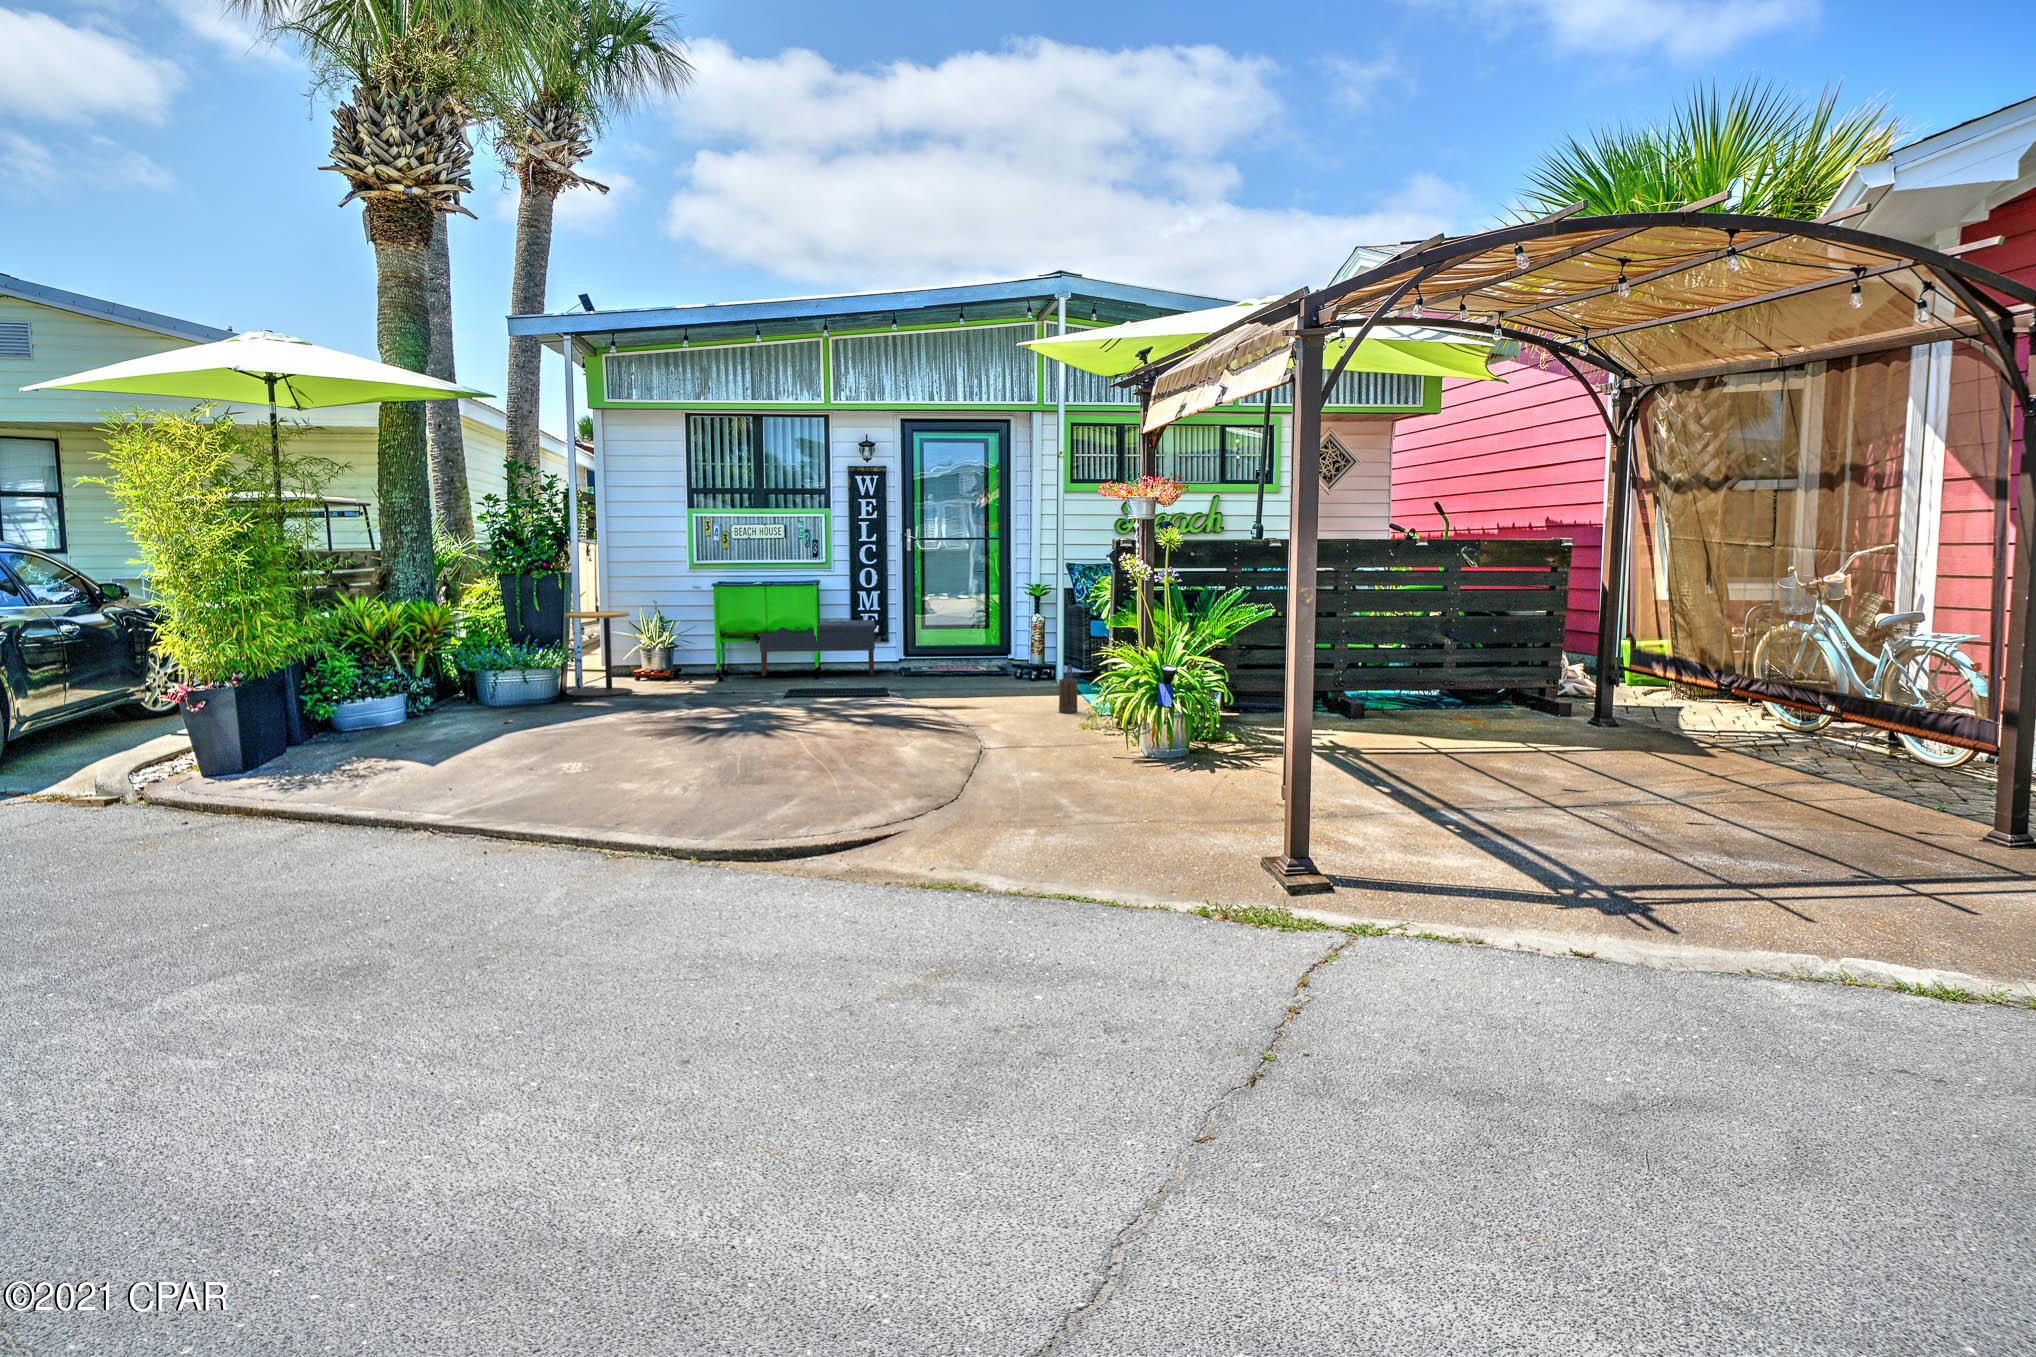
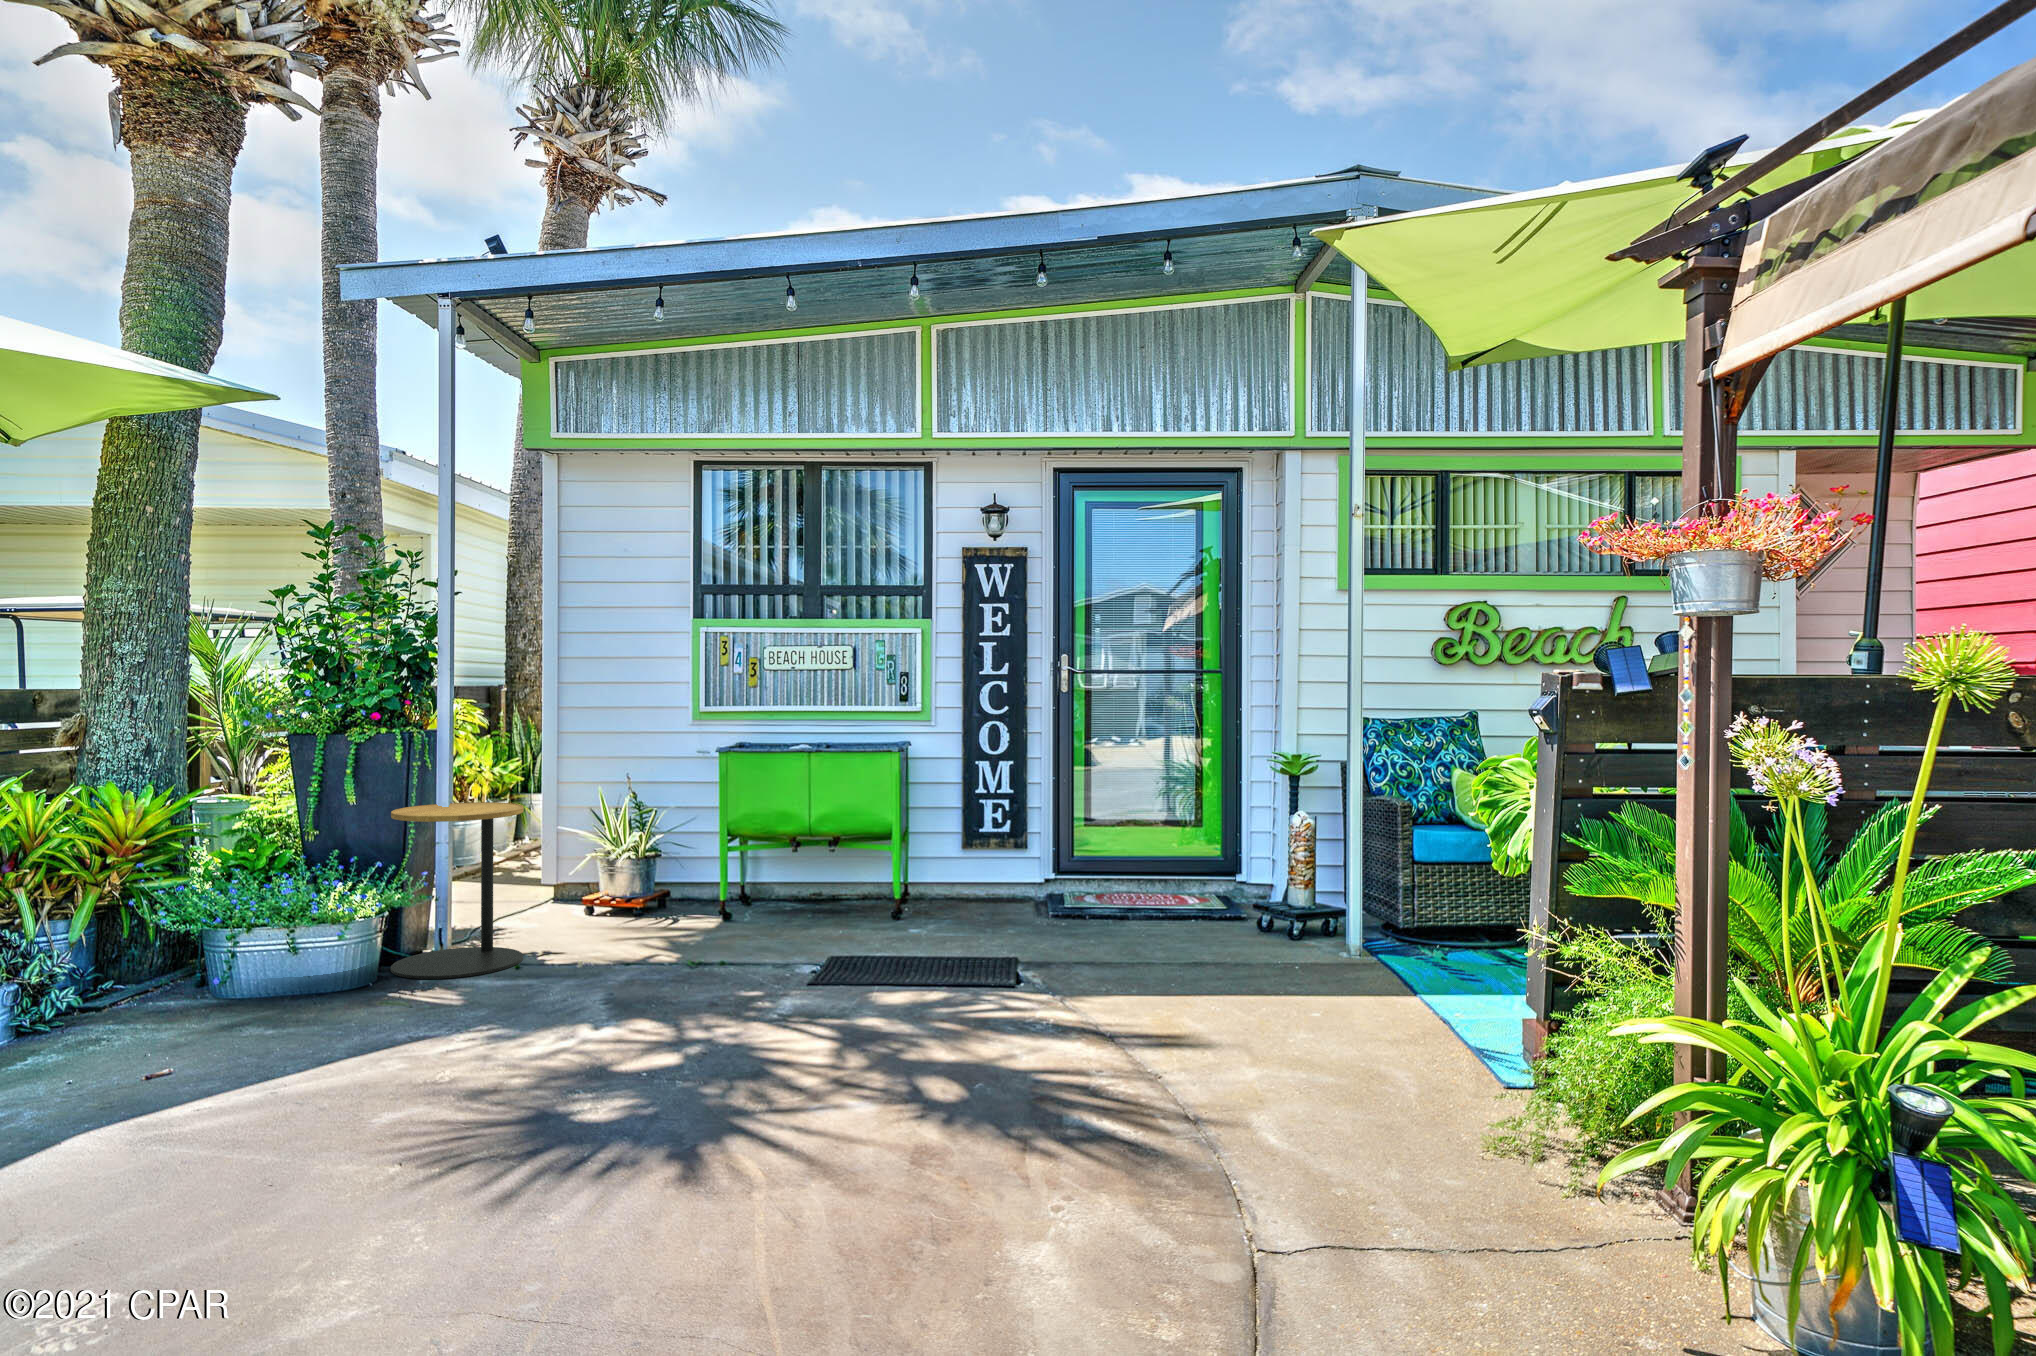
bench: present [760,620,875,676] -> none [793,813,1003,917]
watering can: present [1059,664,1077,713] -> none [1428,974,1478,1109]

